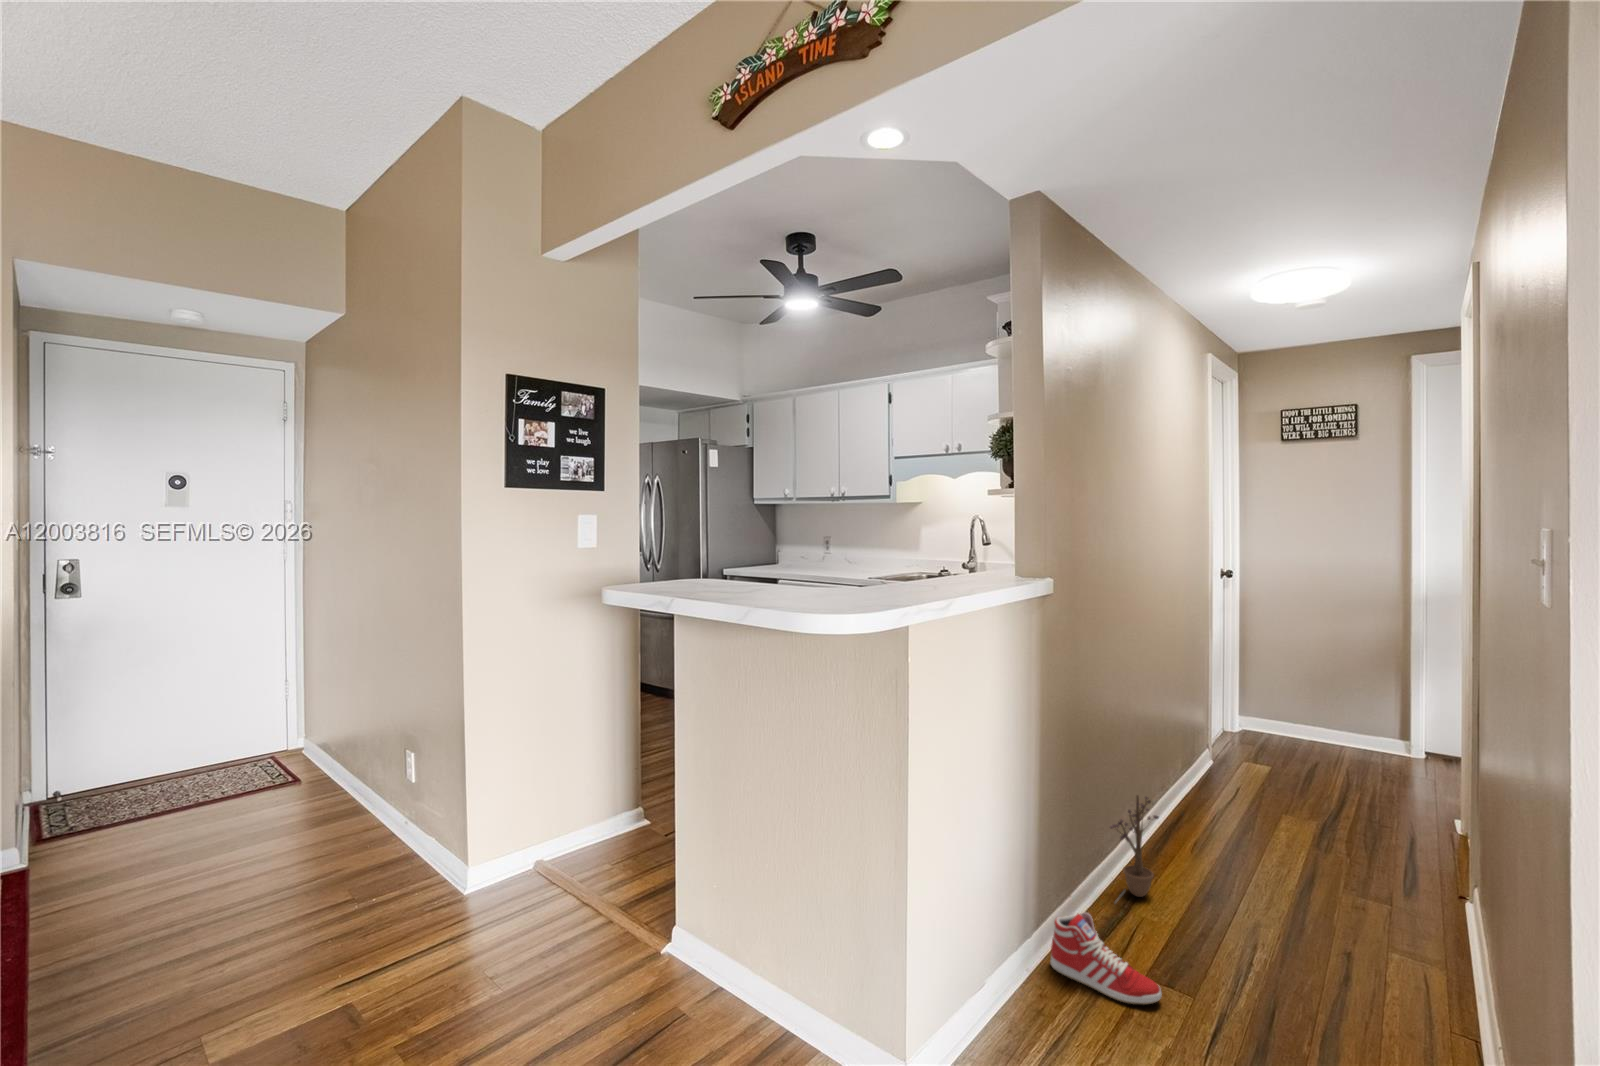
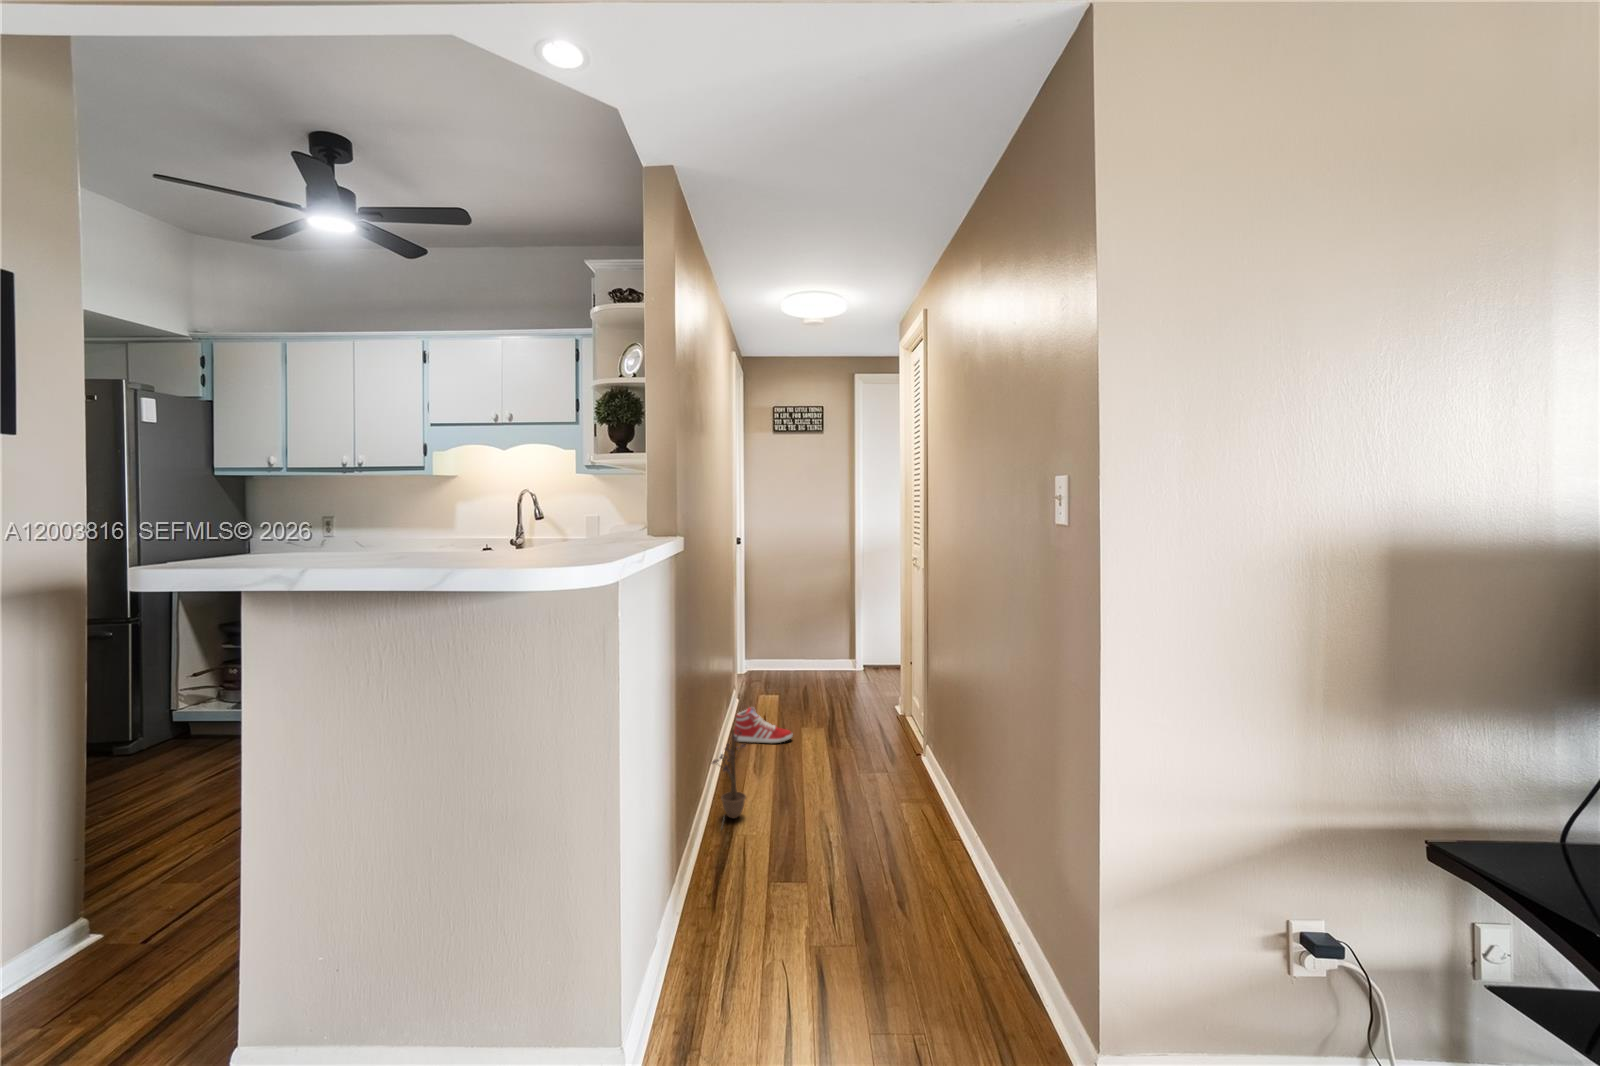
sneaker: present [1051,912,1162,1005] -> present [734,707,792,743]

